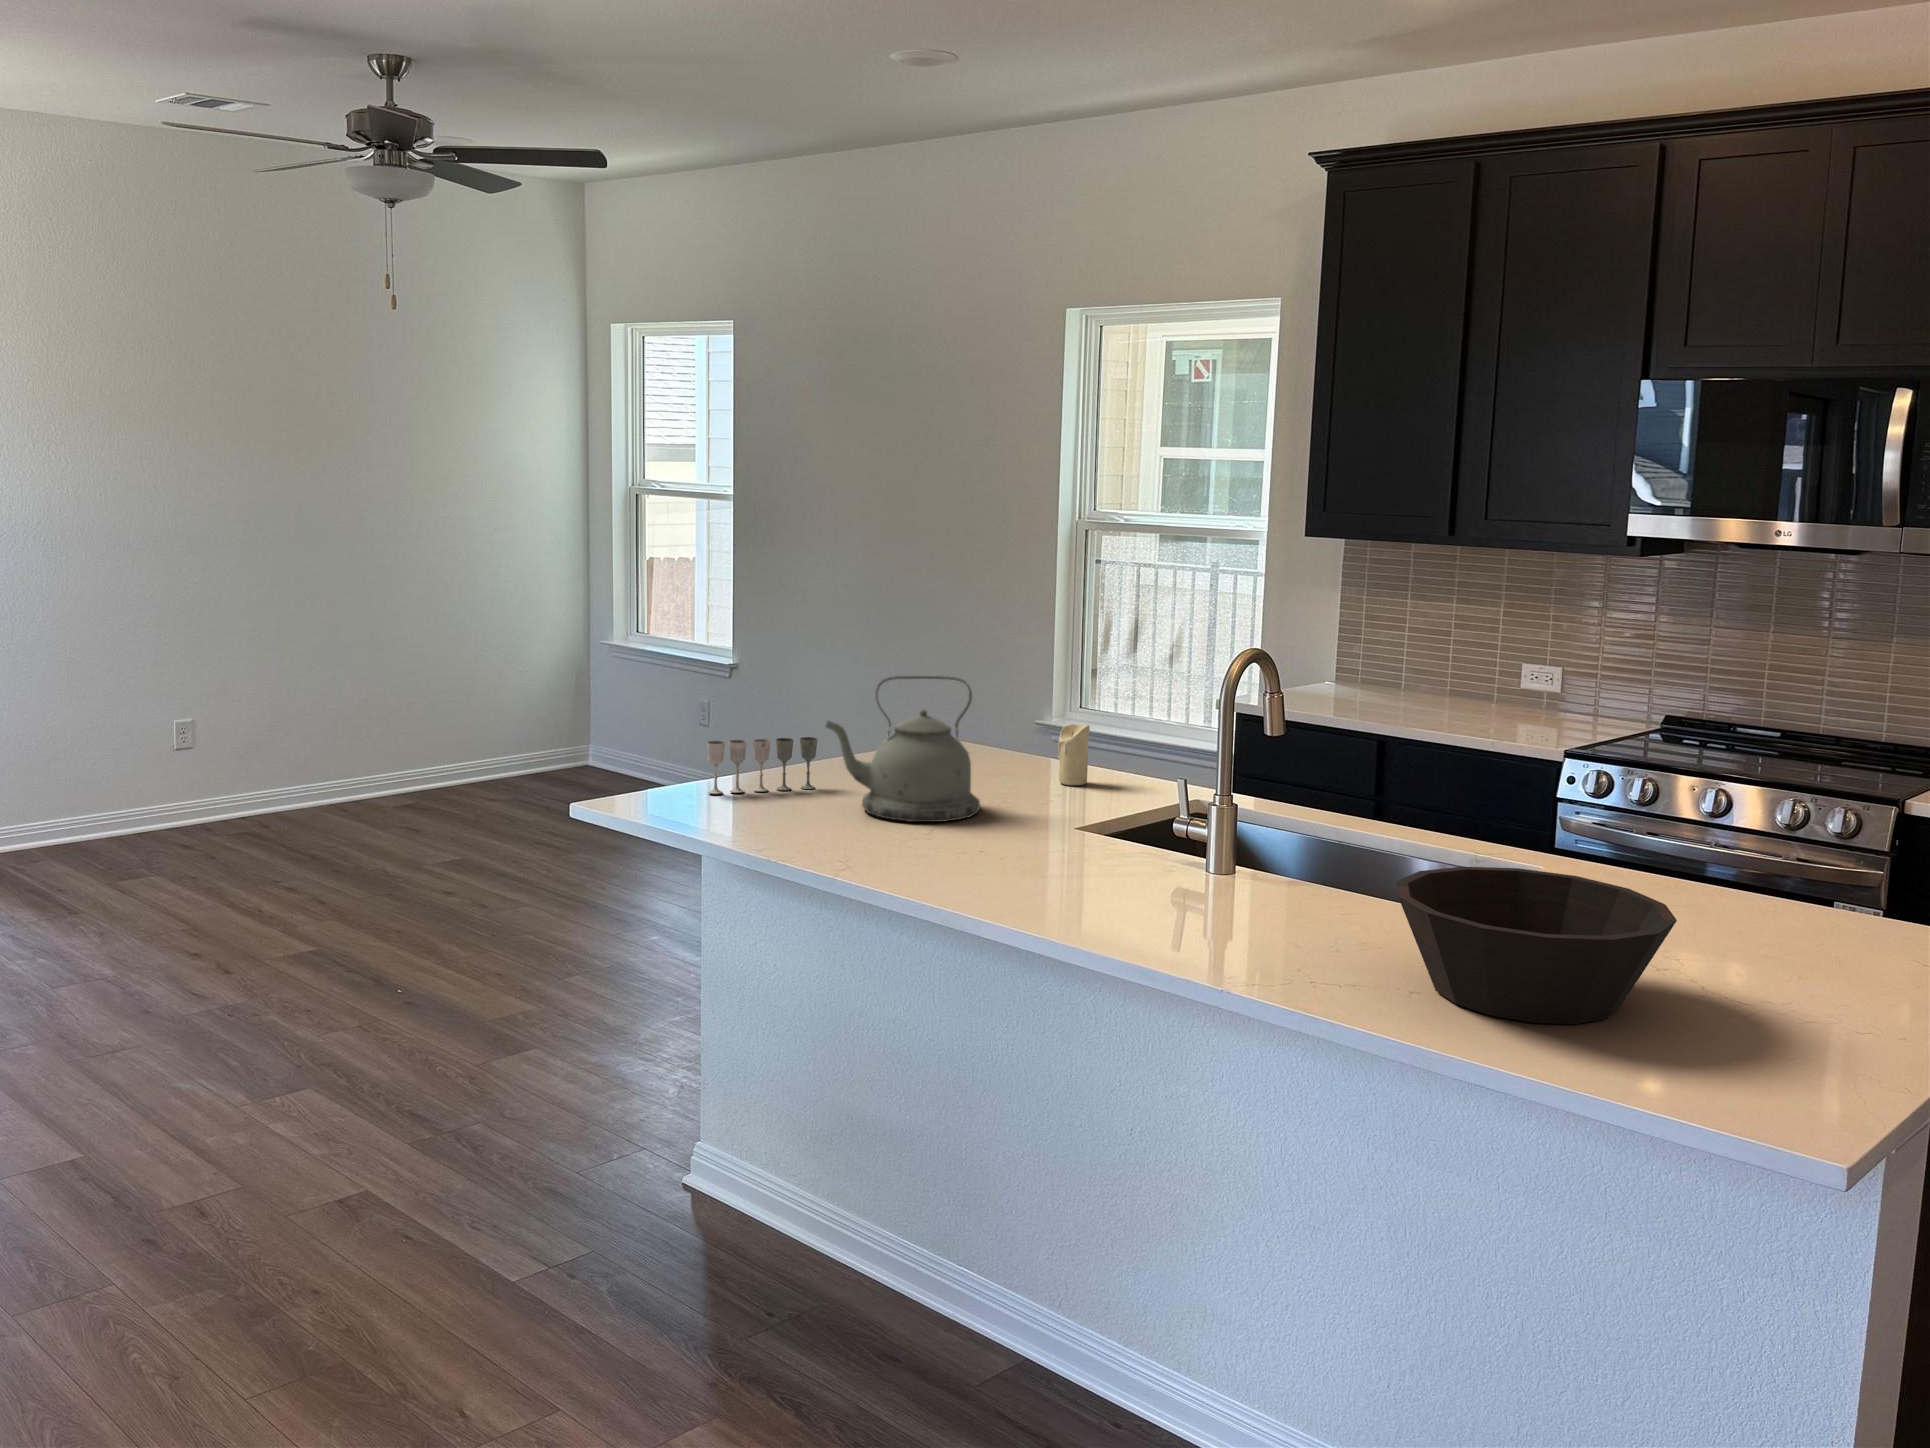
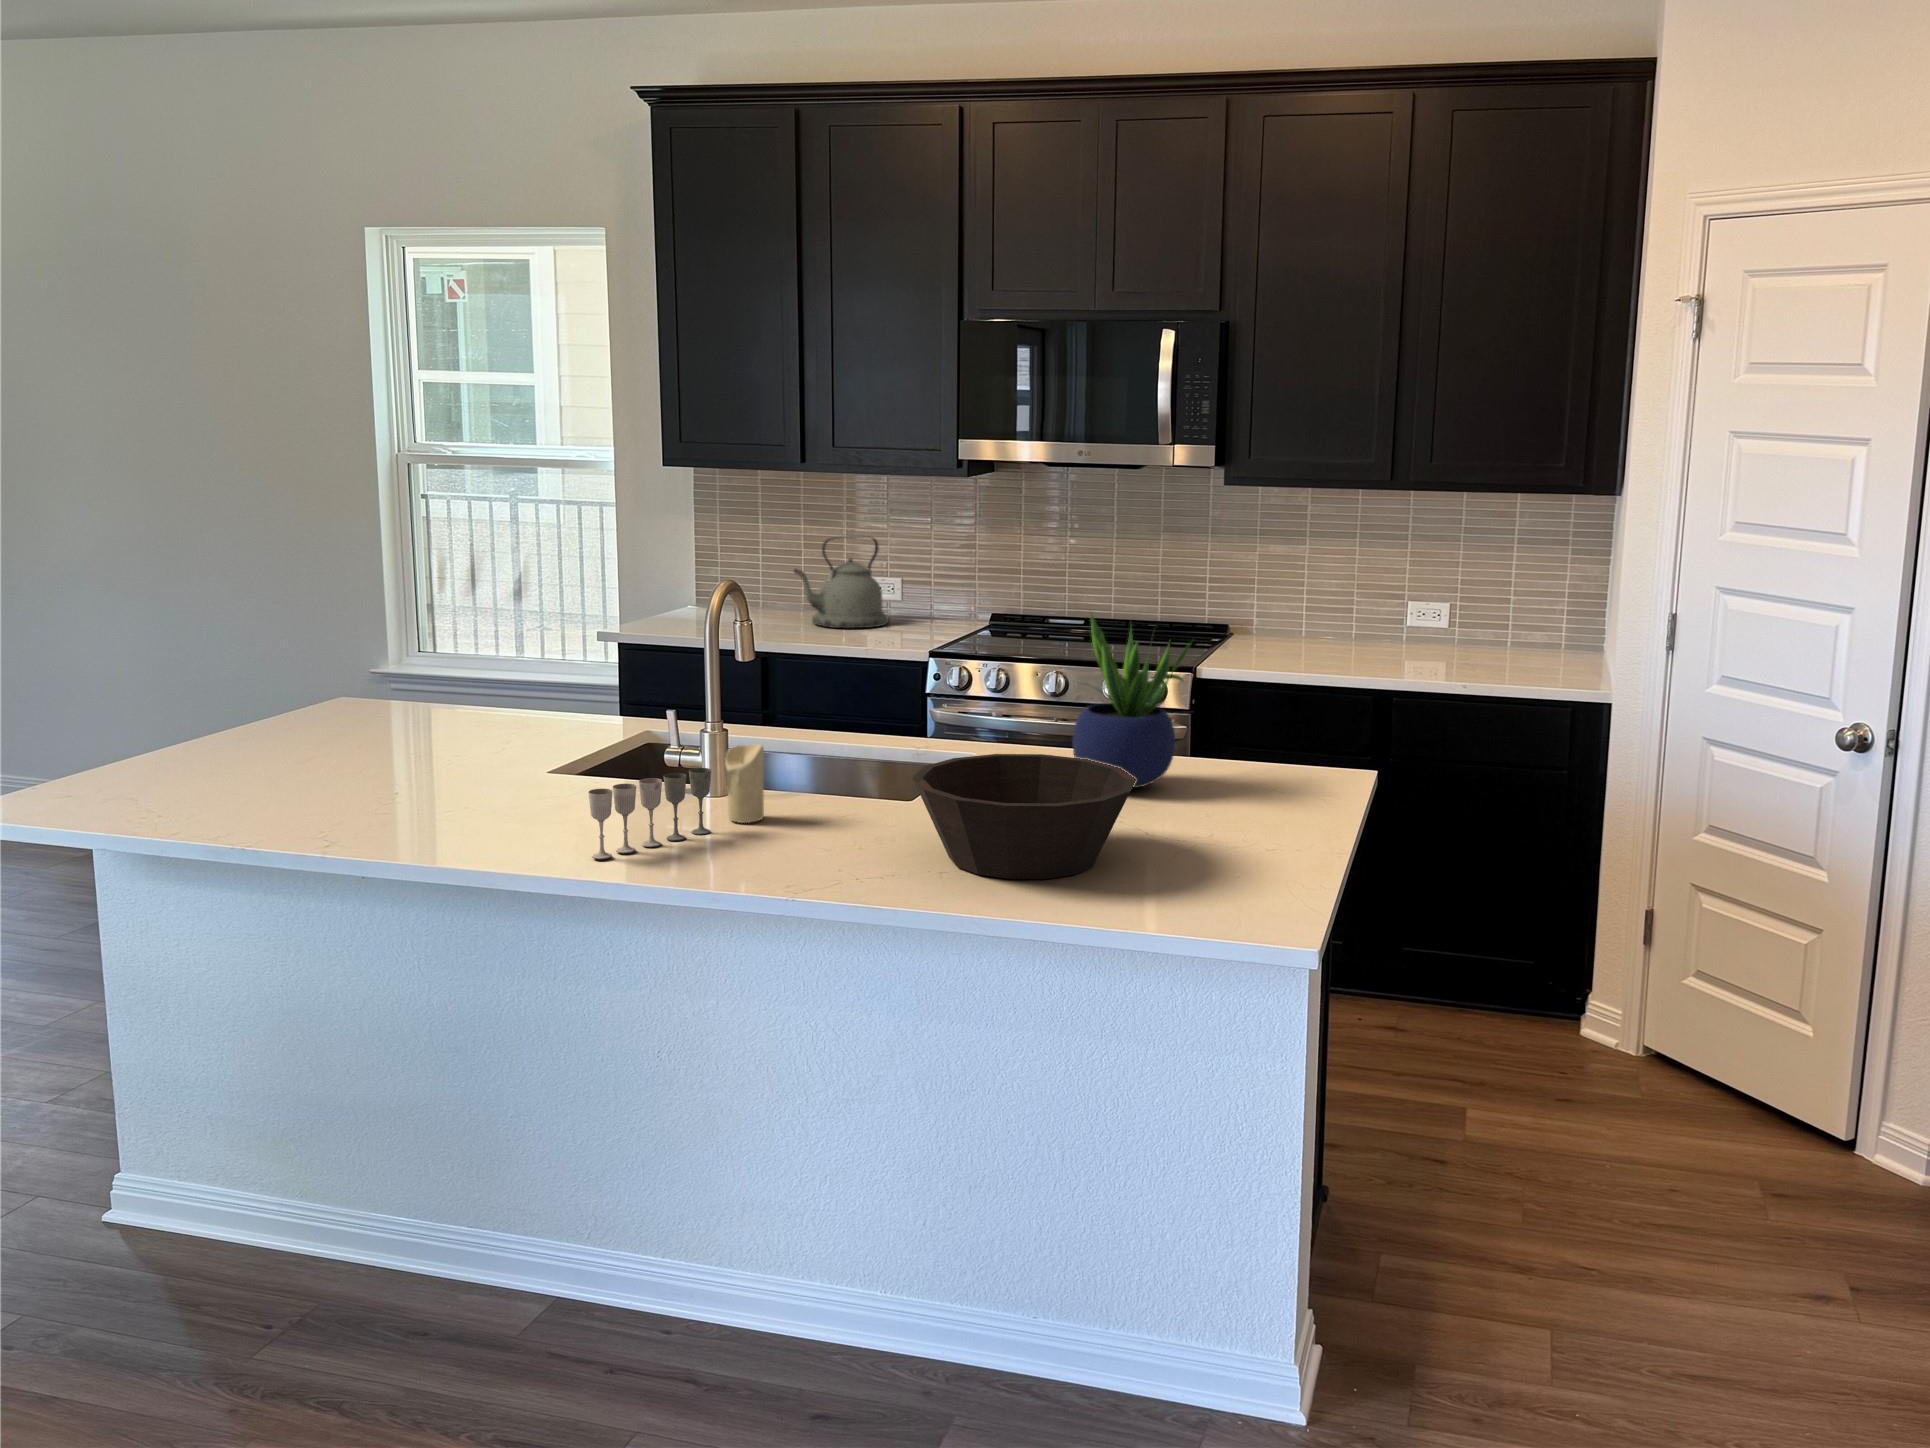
kettle: present [826,676,980,822] -> present [794,536,888,628]
potted plant: none [1645,711,1824,934] -> present [1072,614,1194,788]
candle: present [1058,724,1090,785] -> present [725,743,764,823]
wine glass: present [707,737,817,794] -> present [588,768,711,859]

